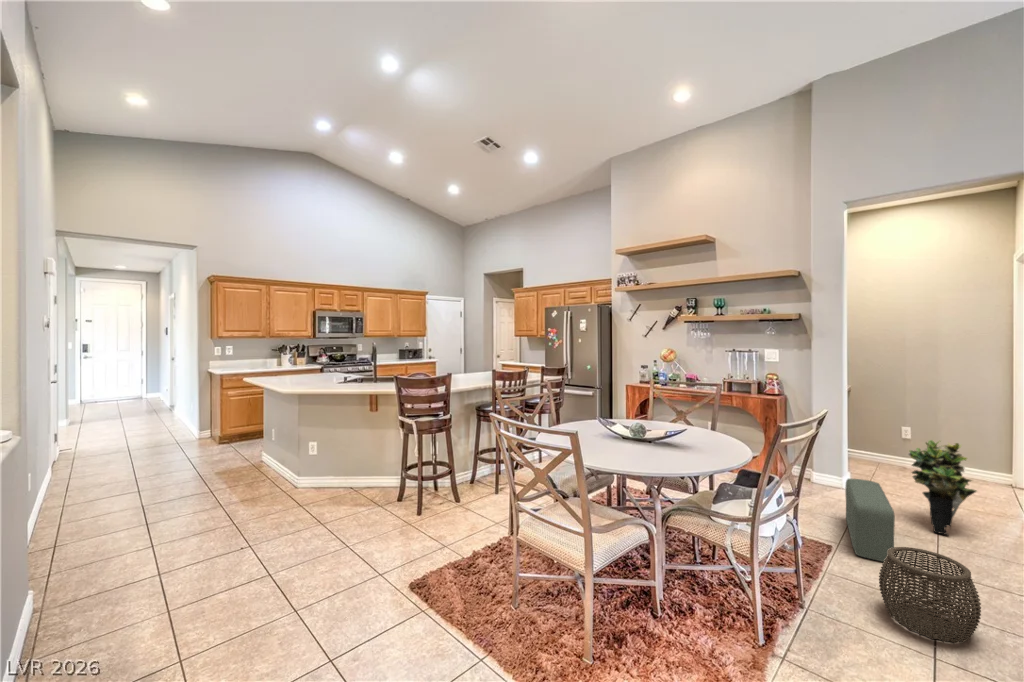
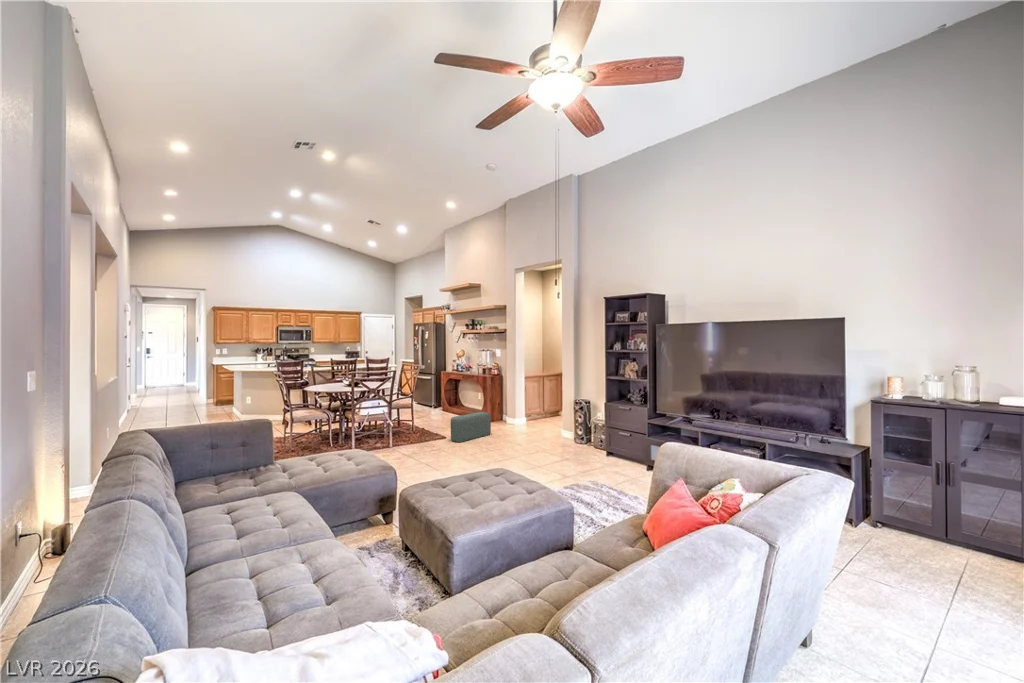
potted plant: present [909,440,977,535] -> none [505,394,529,437]
woven basket: present [879,547,981,643] -> none [411,426,441,455]

